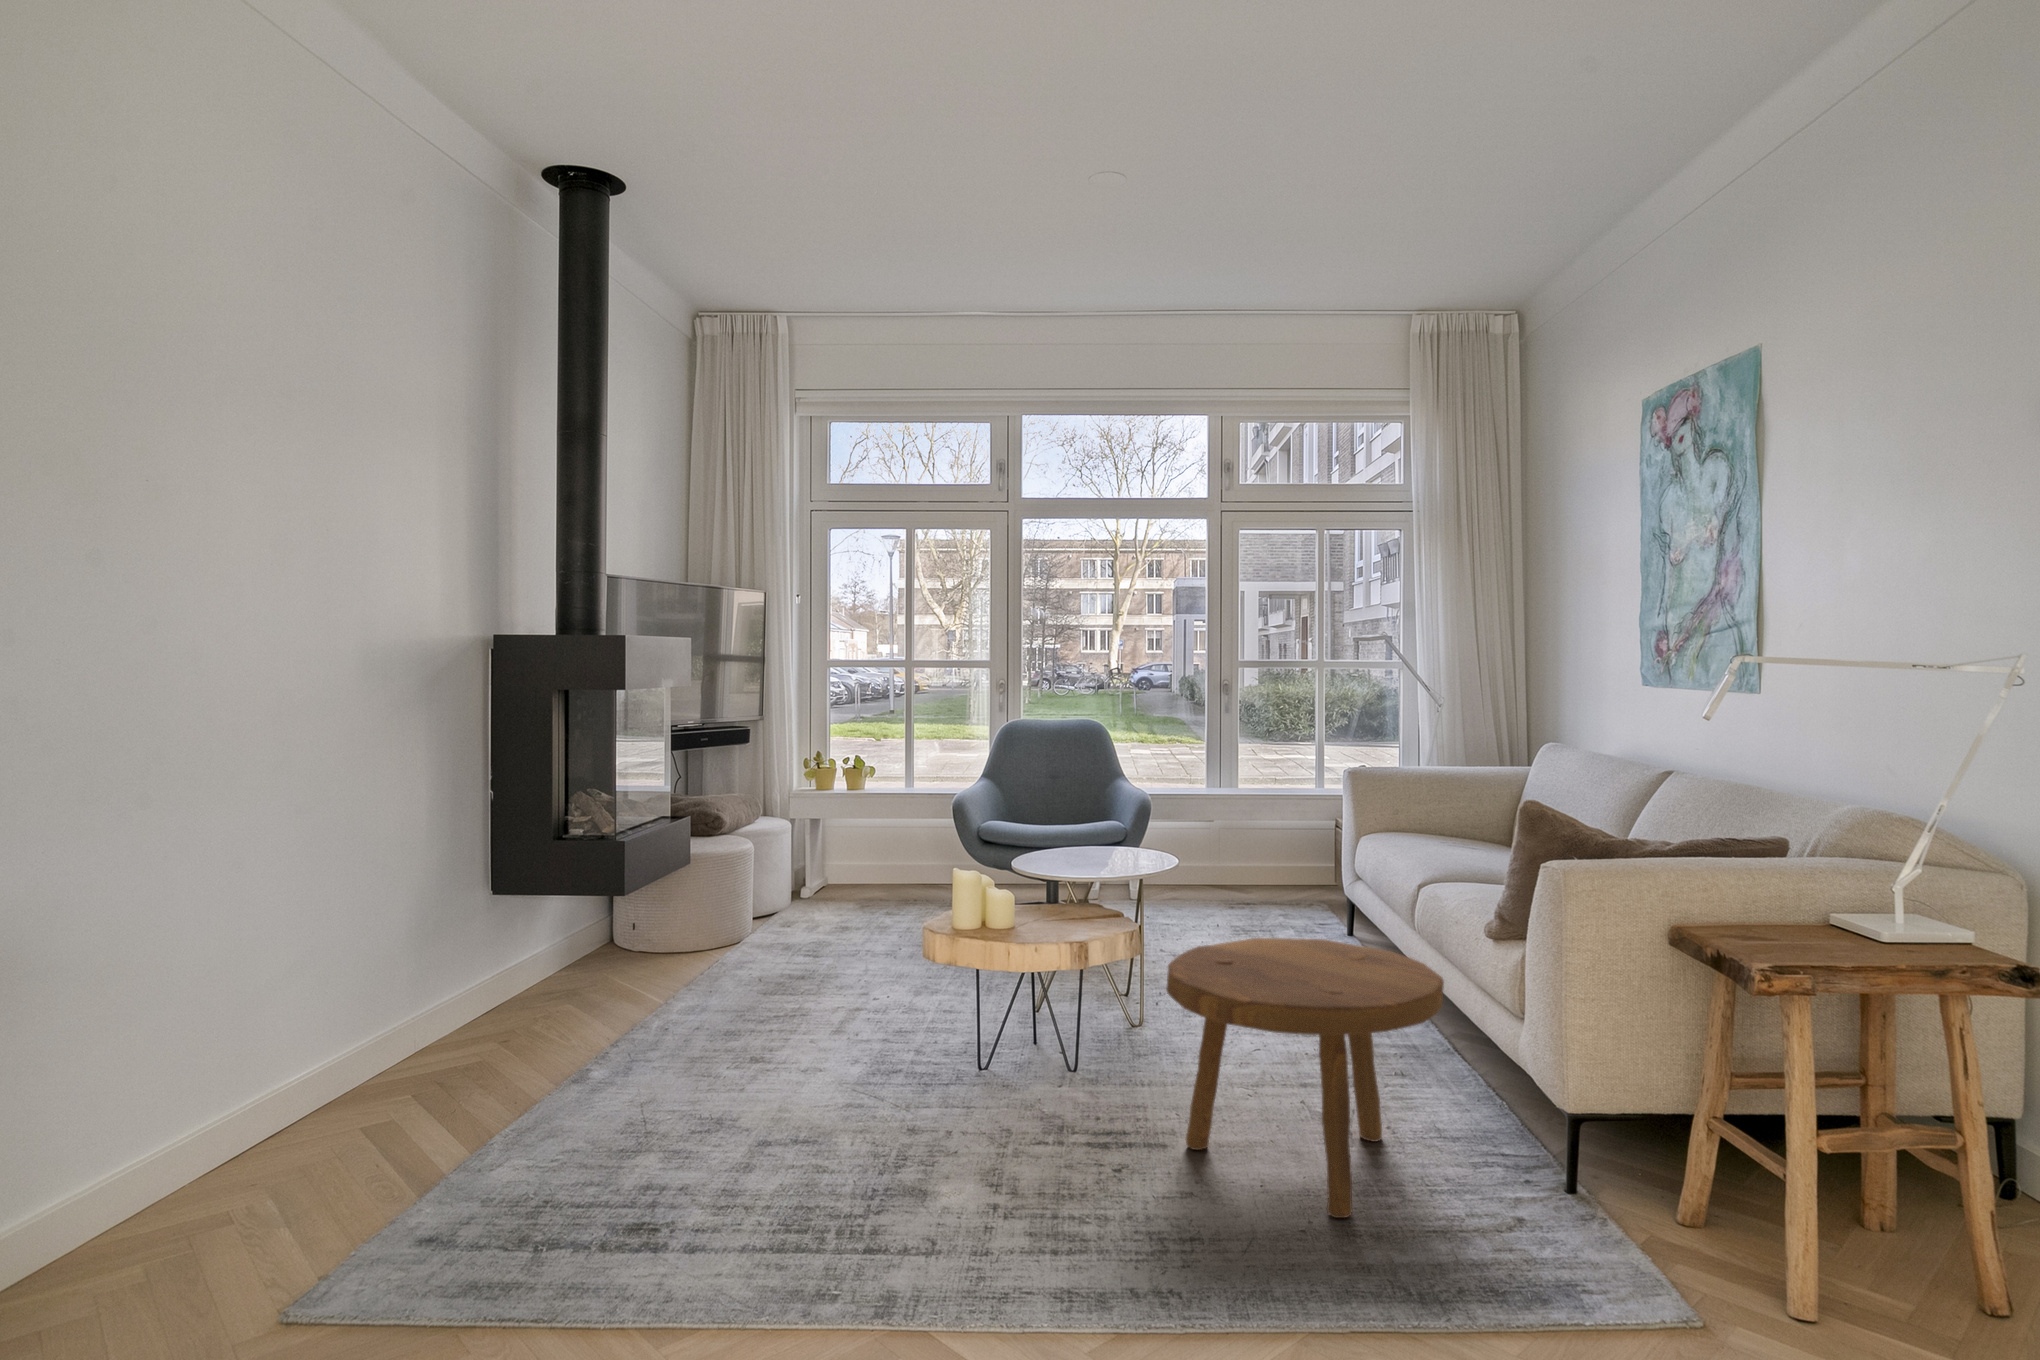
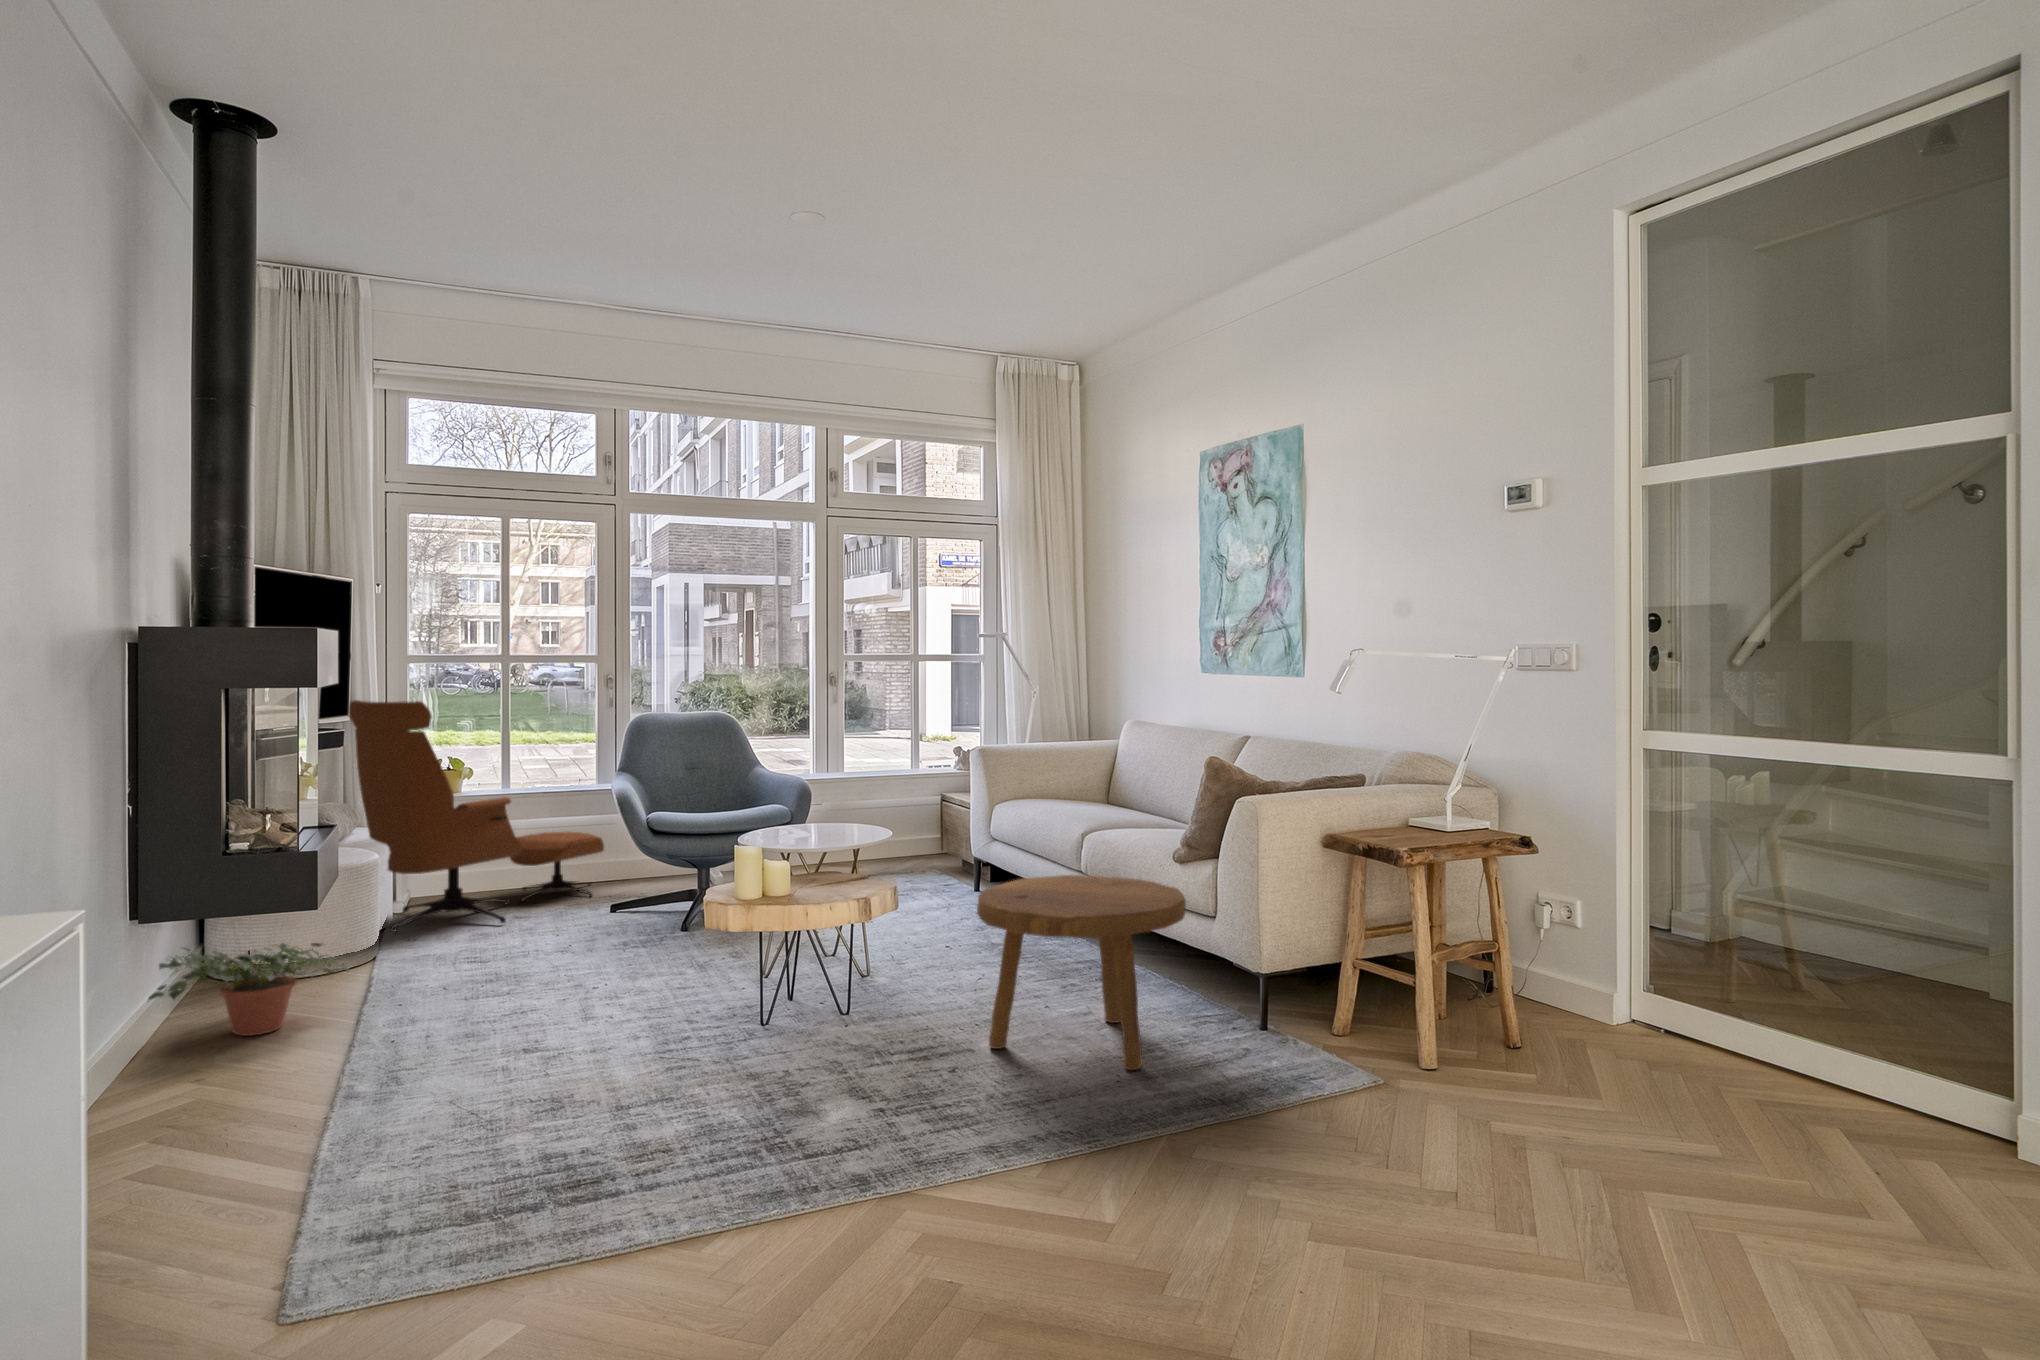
lounge chair: none [741,699,982,918] -> present [349,700,604,932]
potted plant: none [497,915,663,1003] -> present [148,943,349,1036]

